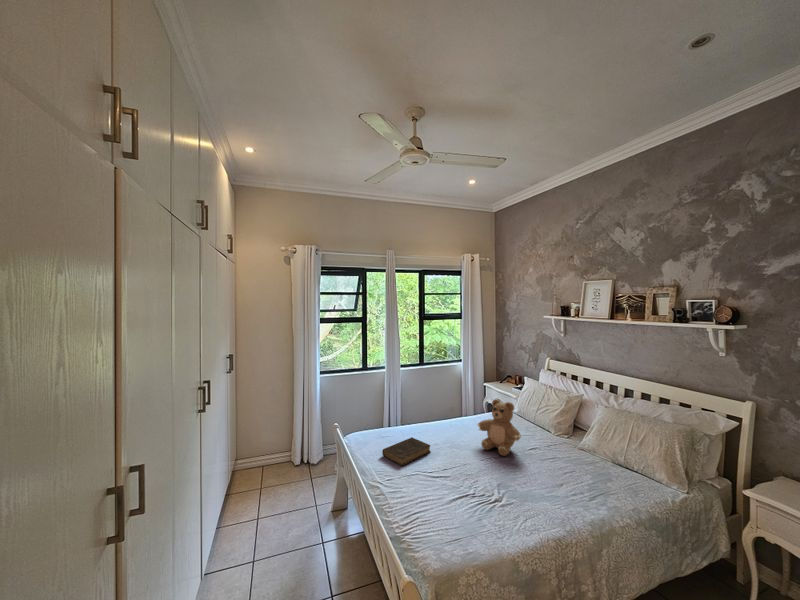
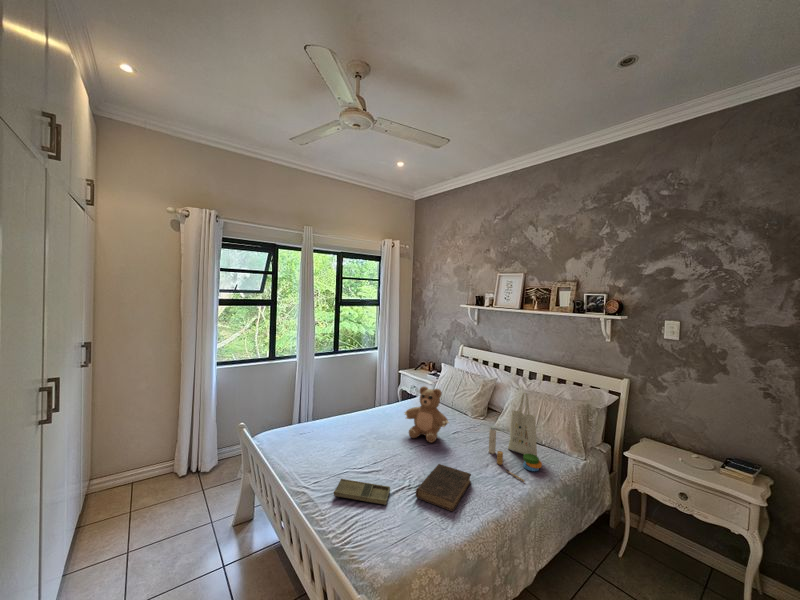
tote bag: none [565,411,625,507] -> present [489,393,542,482]
book: present [382,437,431,466] -> present [416,464,471,511]
tray: none [402,479,454,508] -> present [334,479,390,505]

